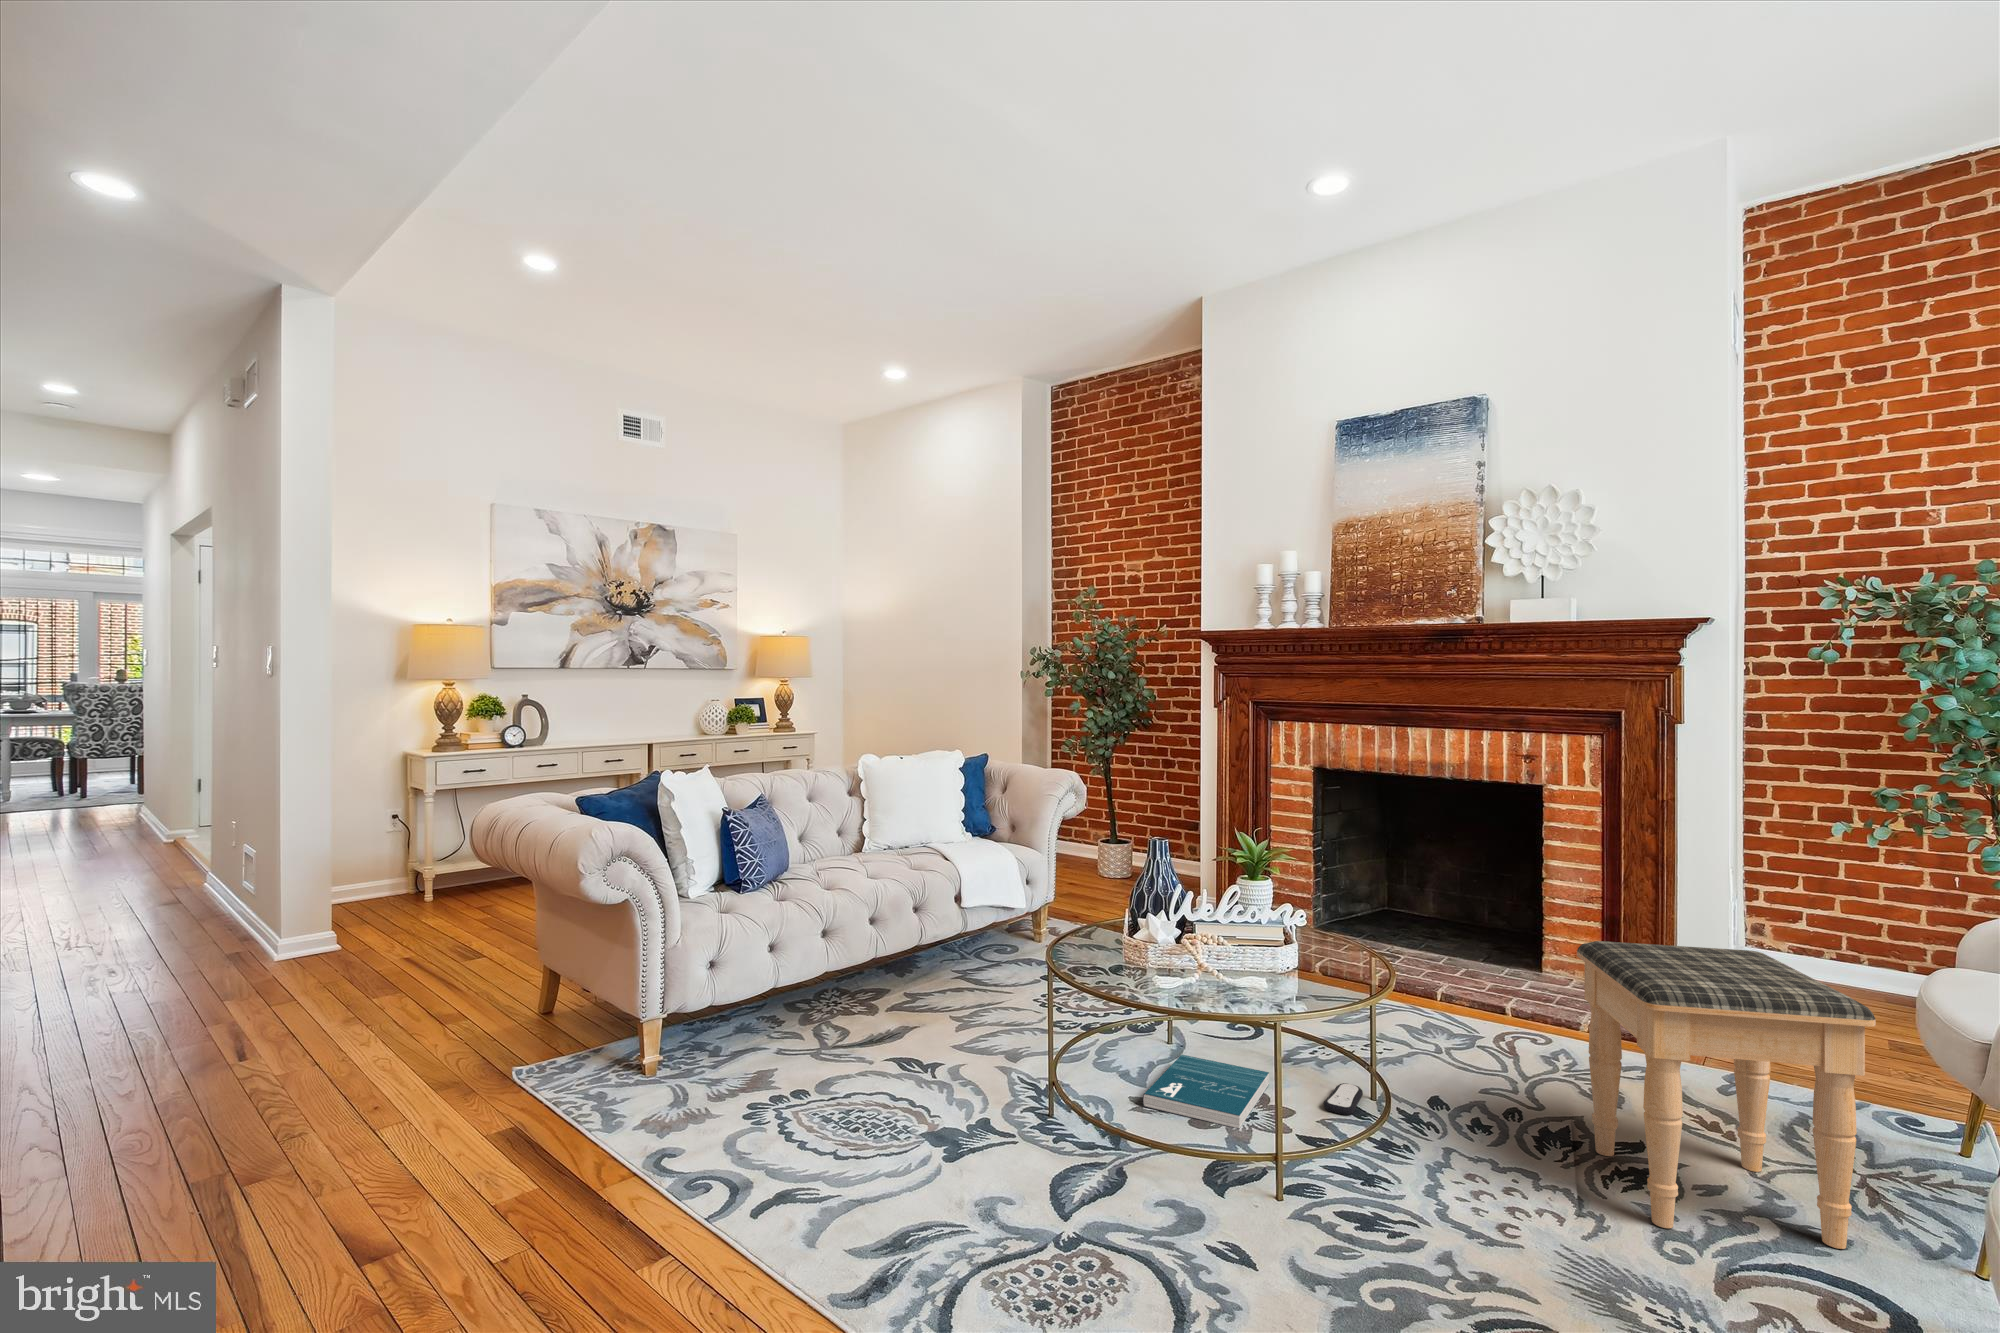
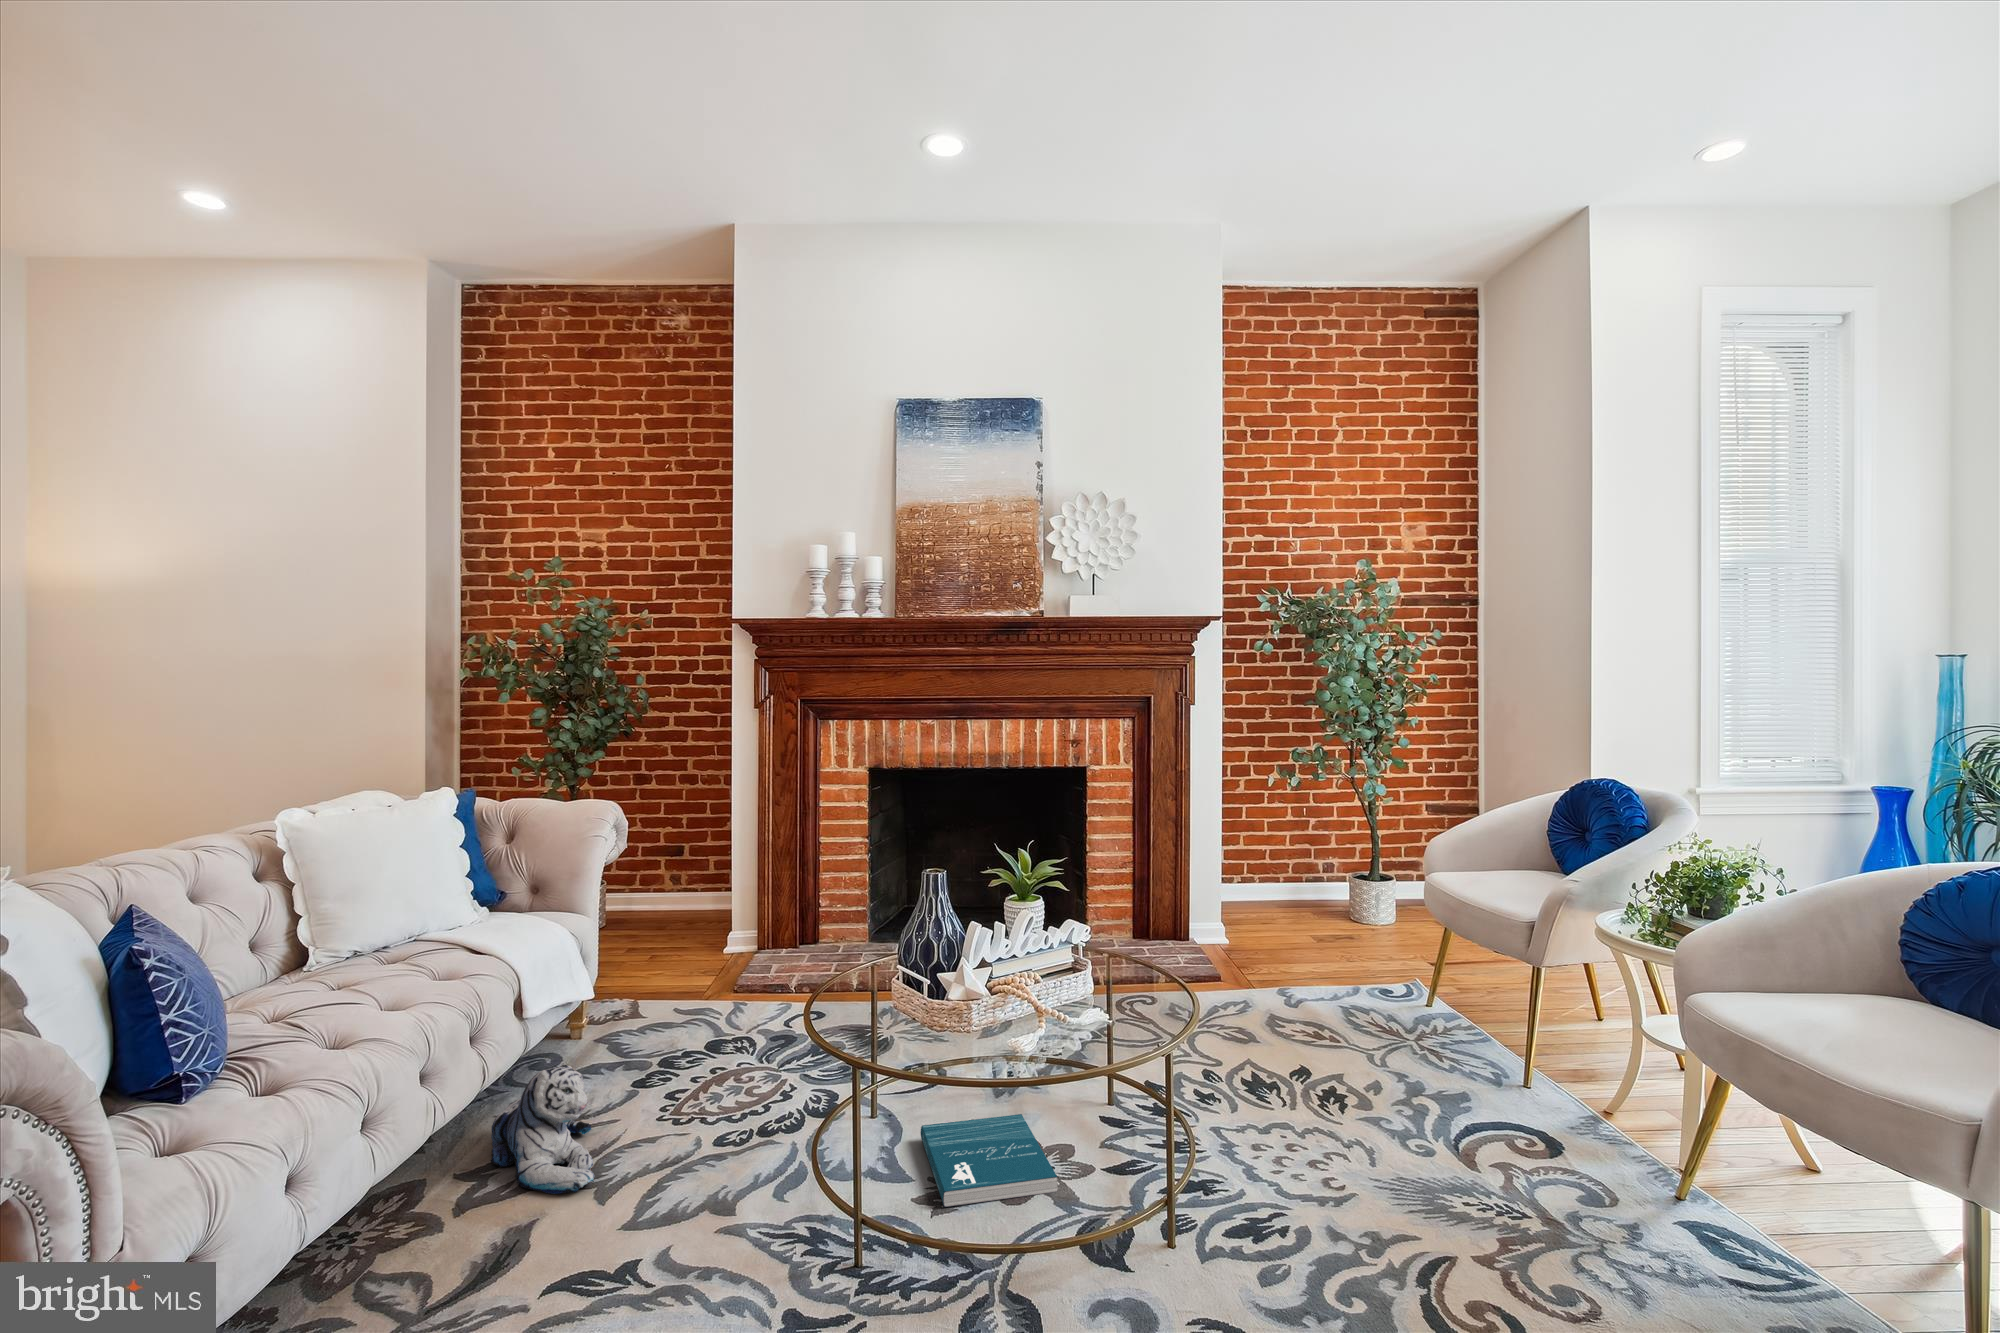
plush toy: none [920,941,985,1023] -> present [491,1065,594,1194]
footstool: present [1577,941,1876,1249] -> none [1274,892,1500,1143]
remote control: present [1324,1083,1363,1115] -> none [1082,1099,1123,1136]

